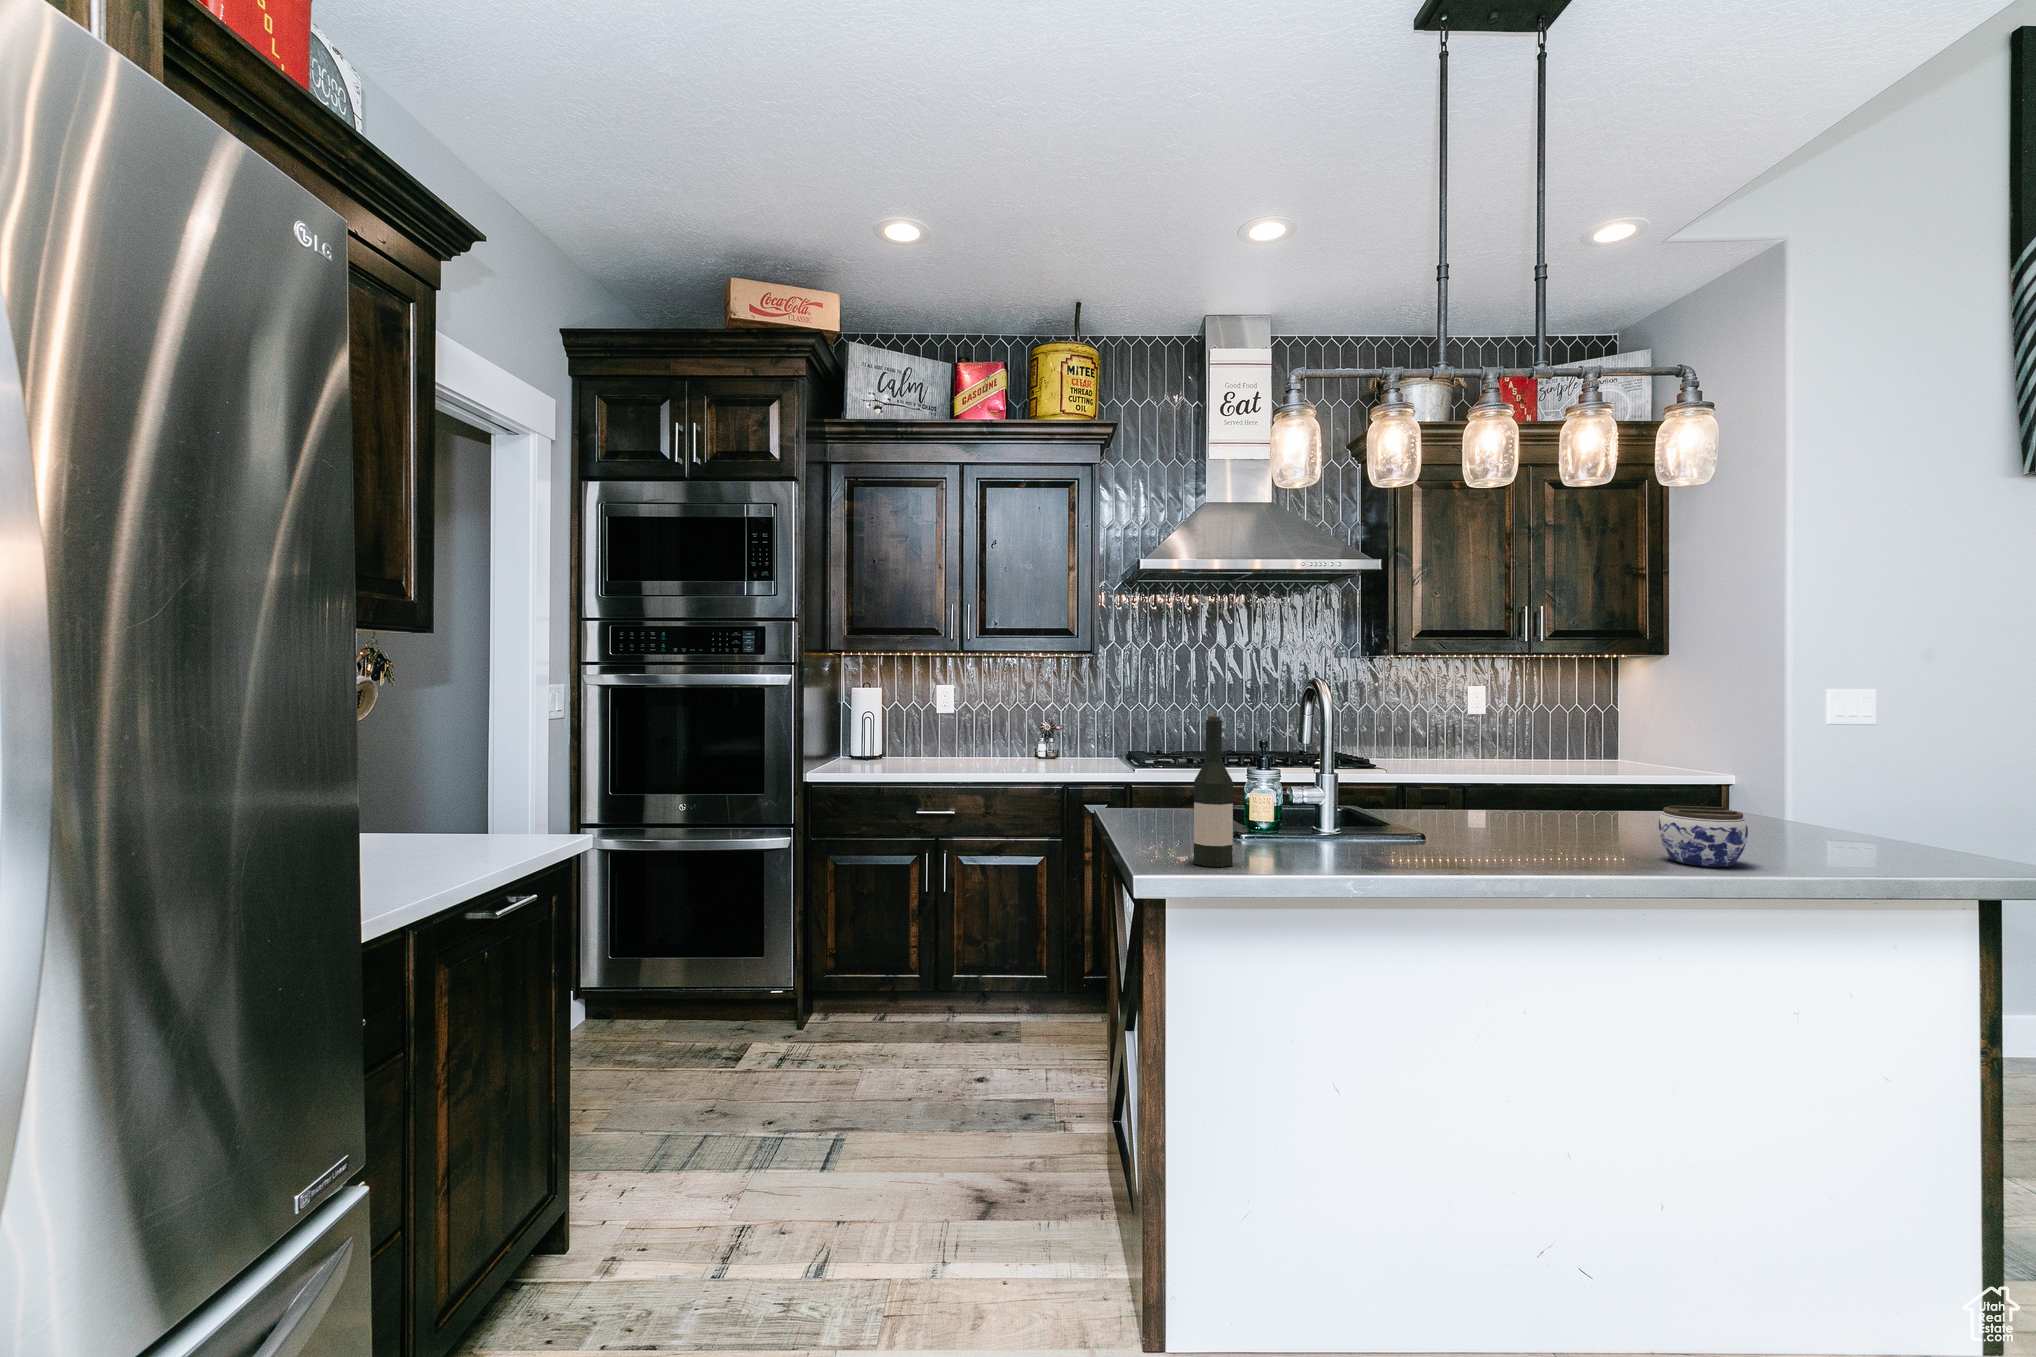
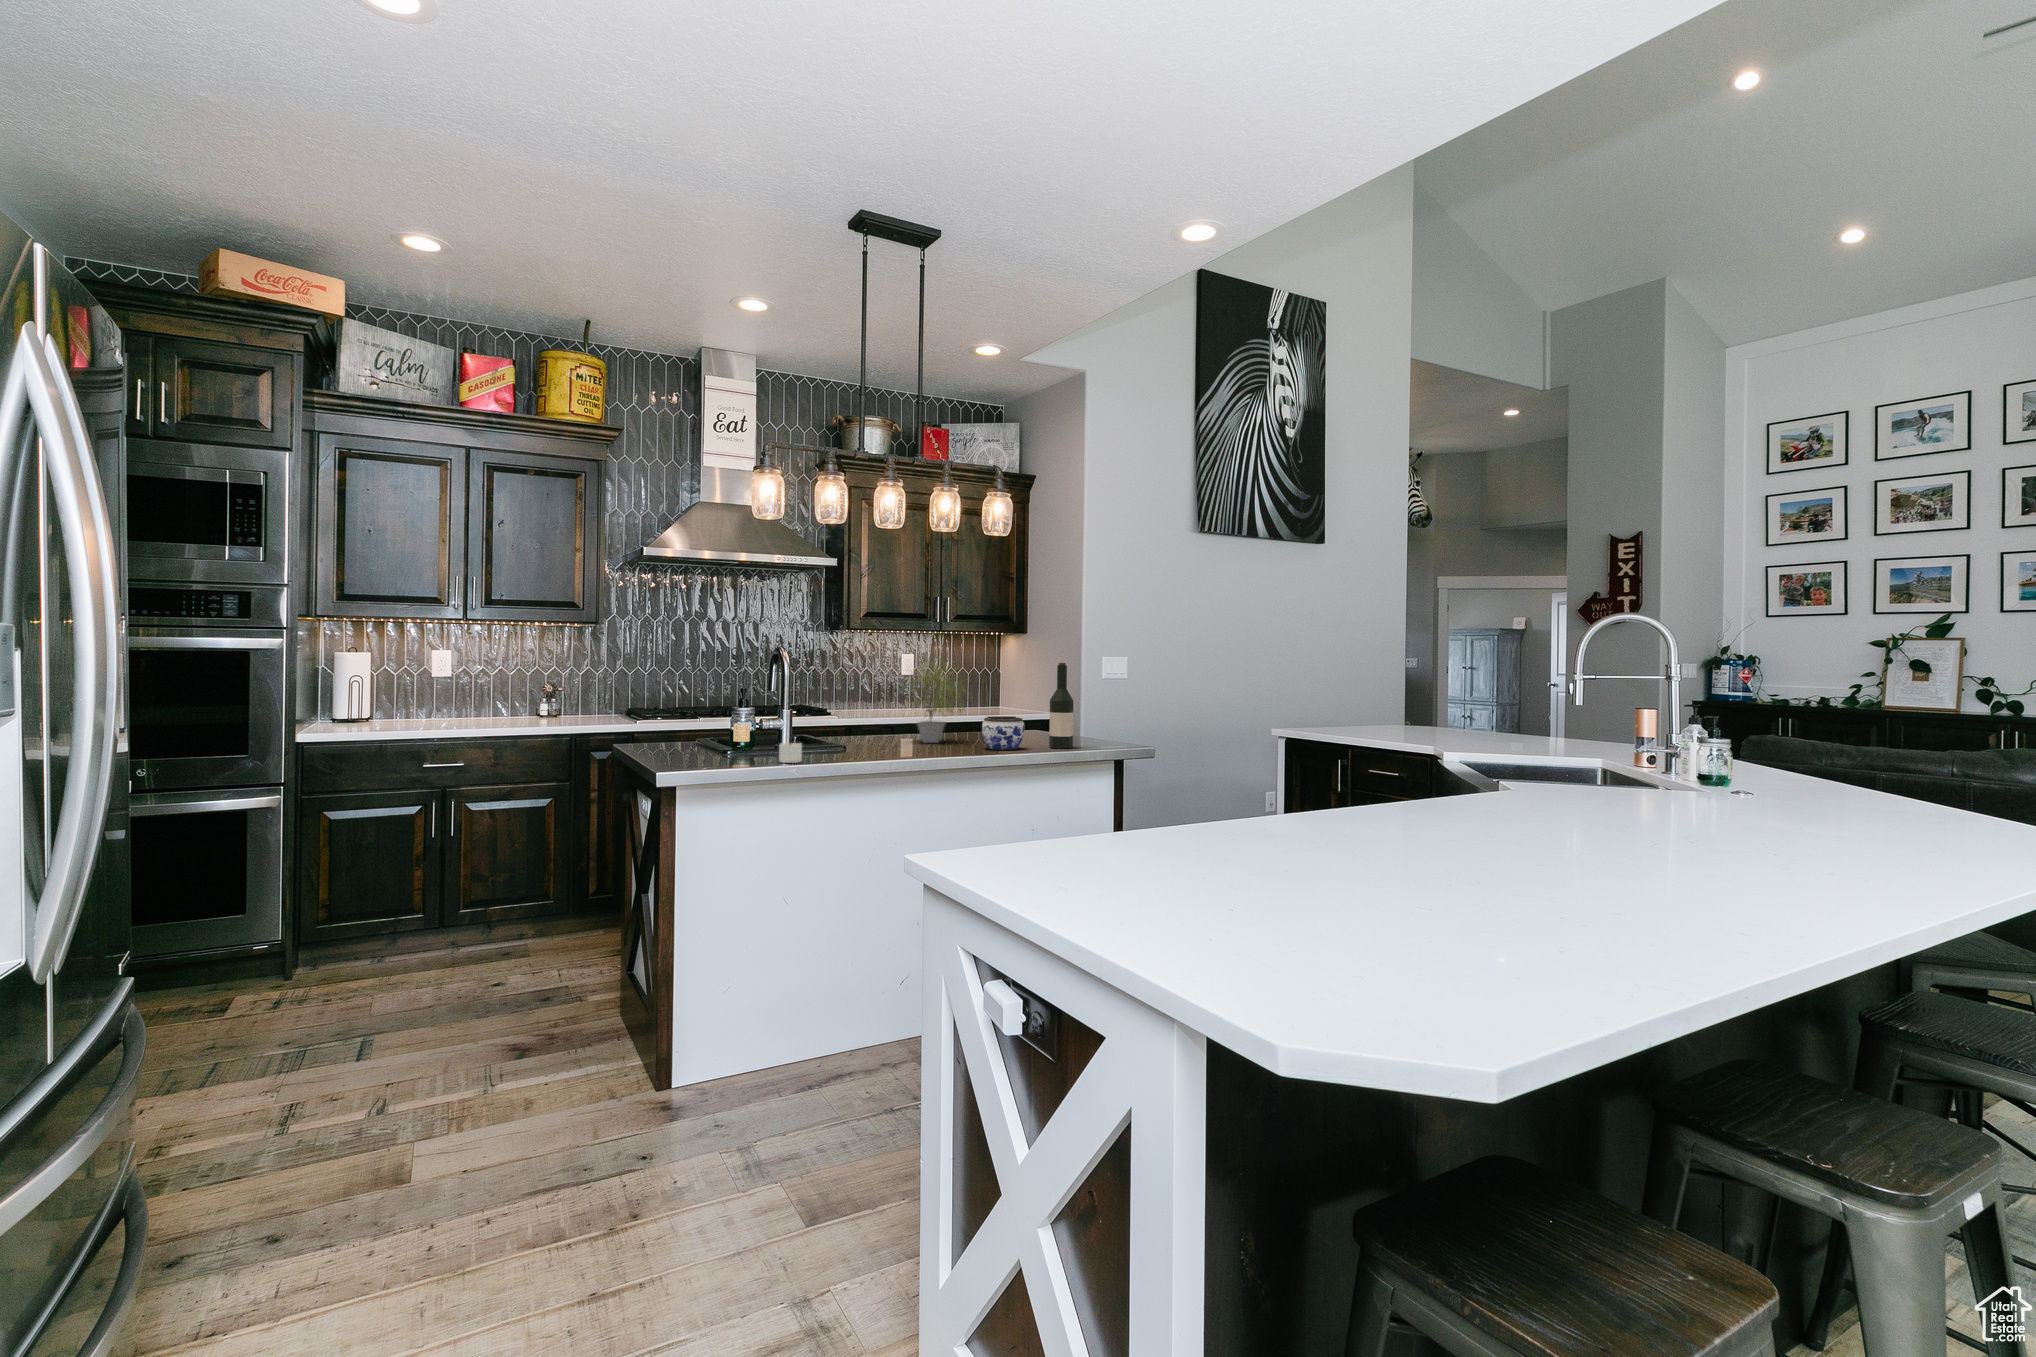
potted plant: none [1499,690,1628,837] -> present [911,655,970,743]
wine bottle: present [1194,716,1233,867] -> present [1049,663,1073,749]
candle: none [1320,841,1368,879] -> present [779,743,802,763]

